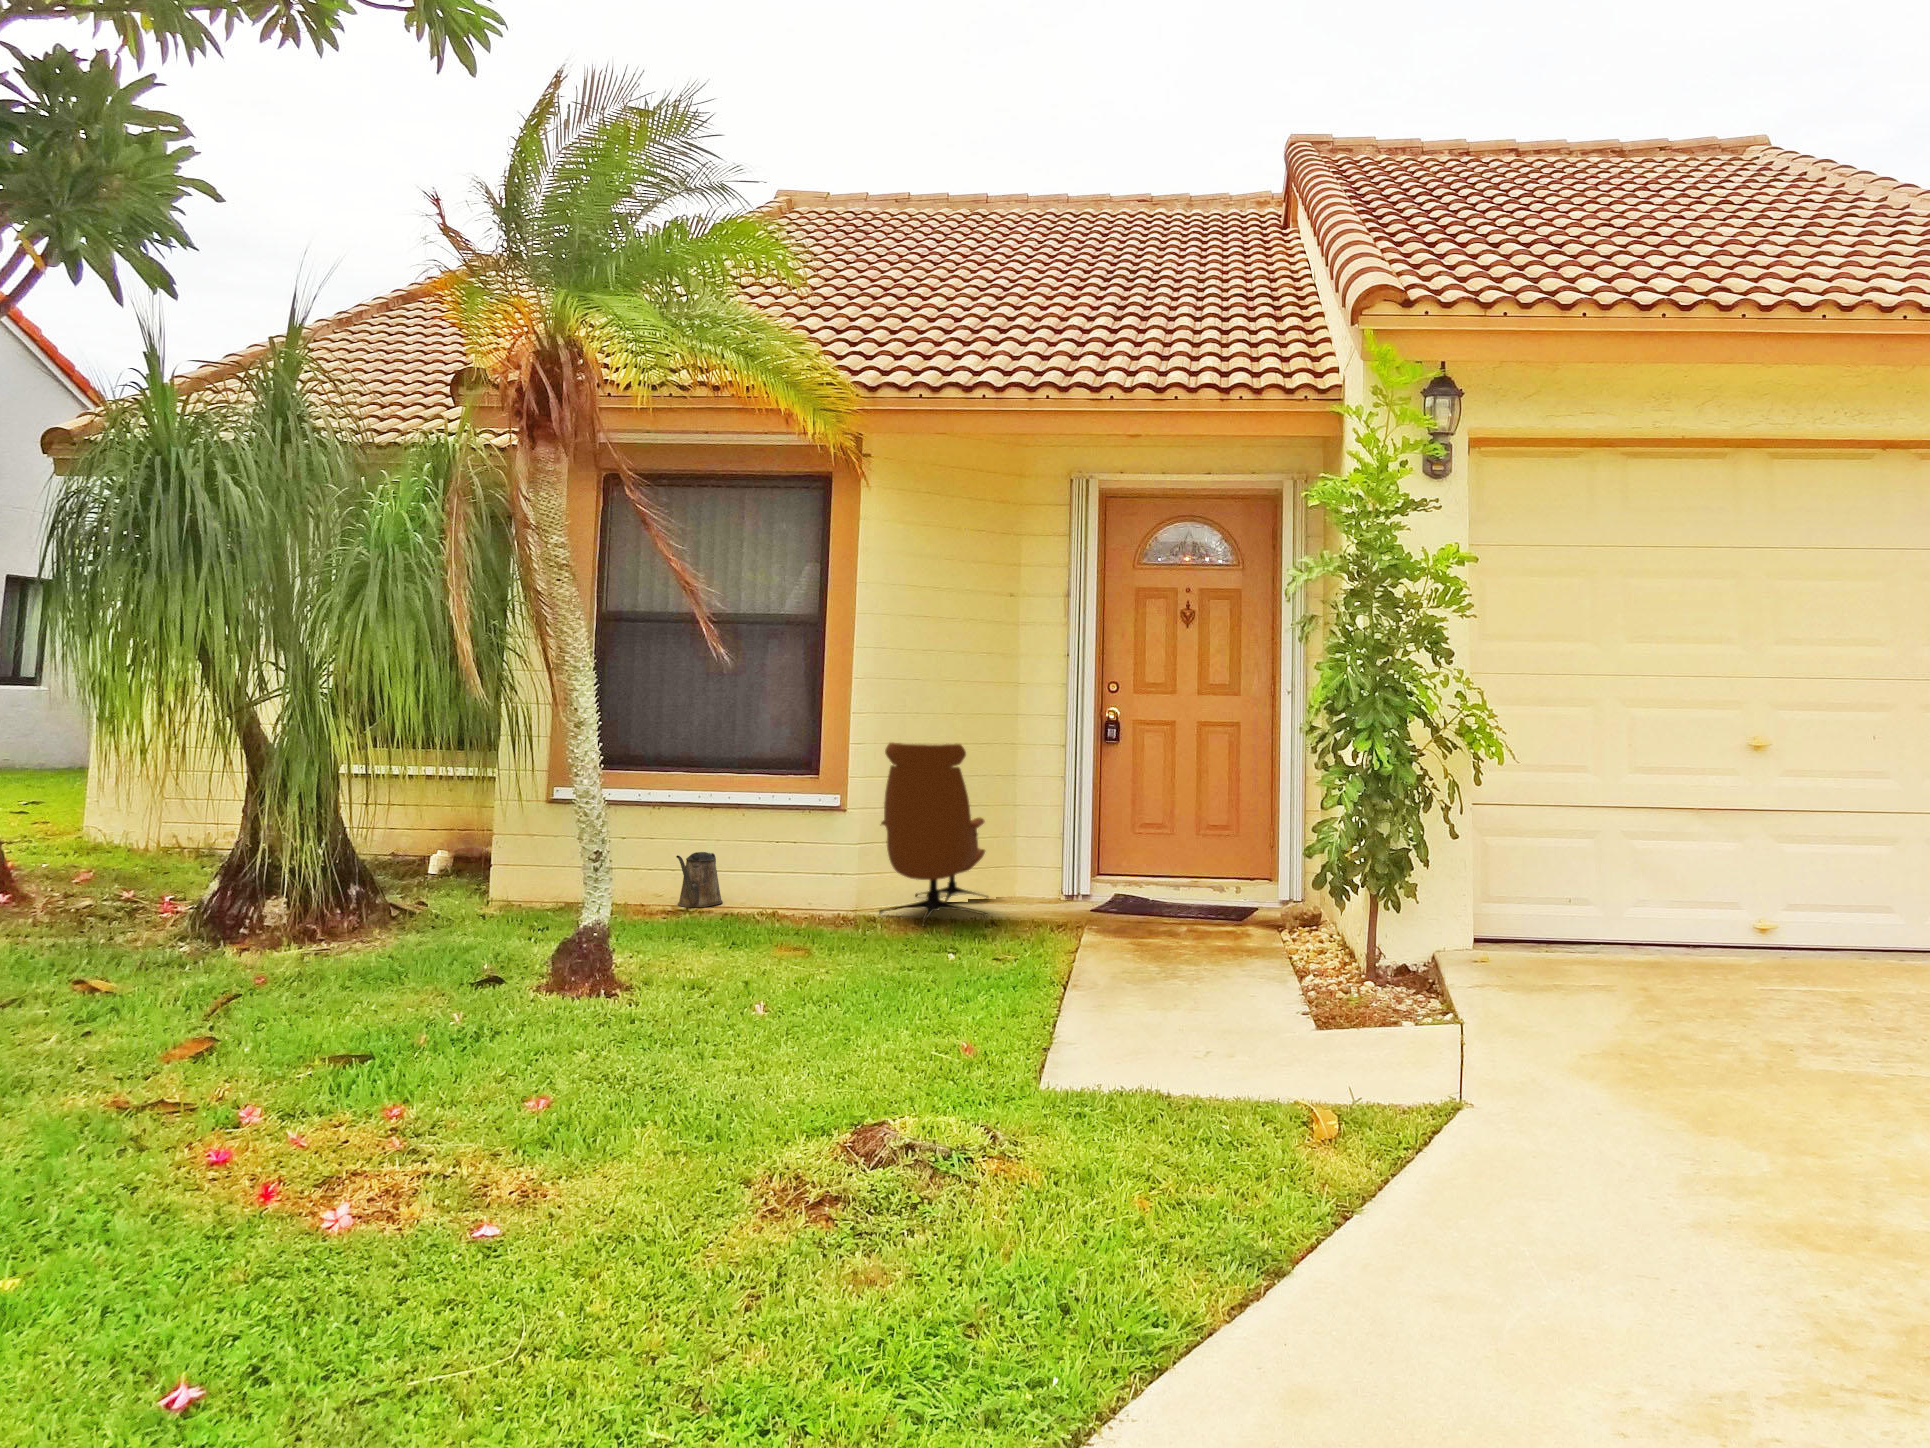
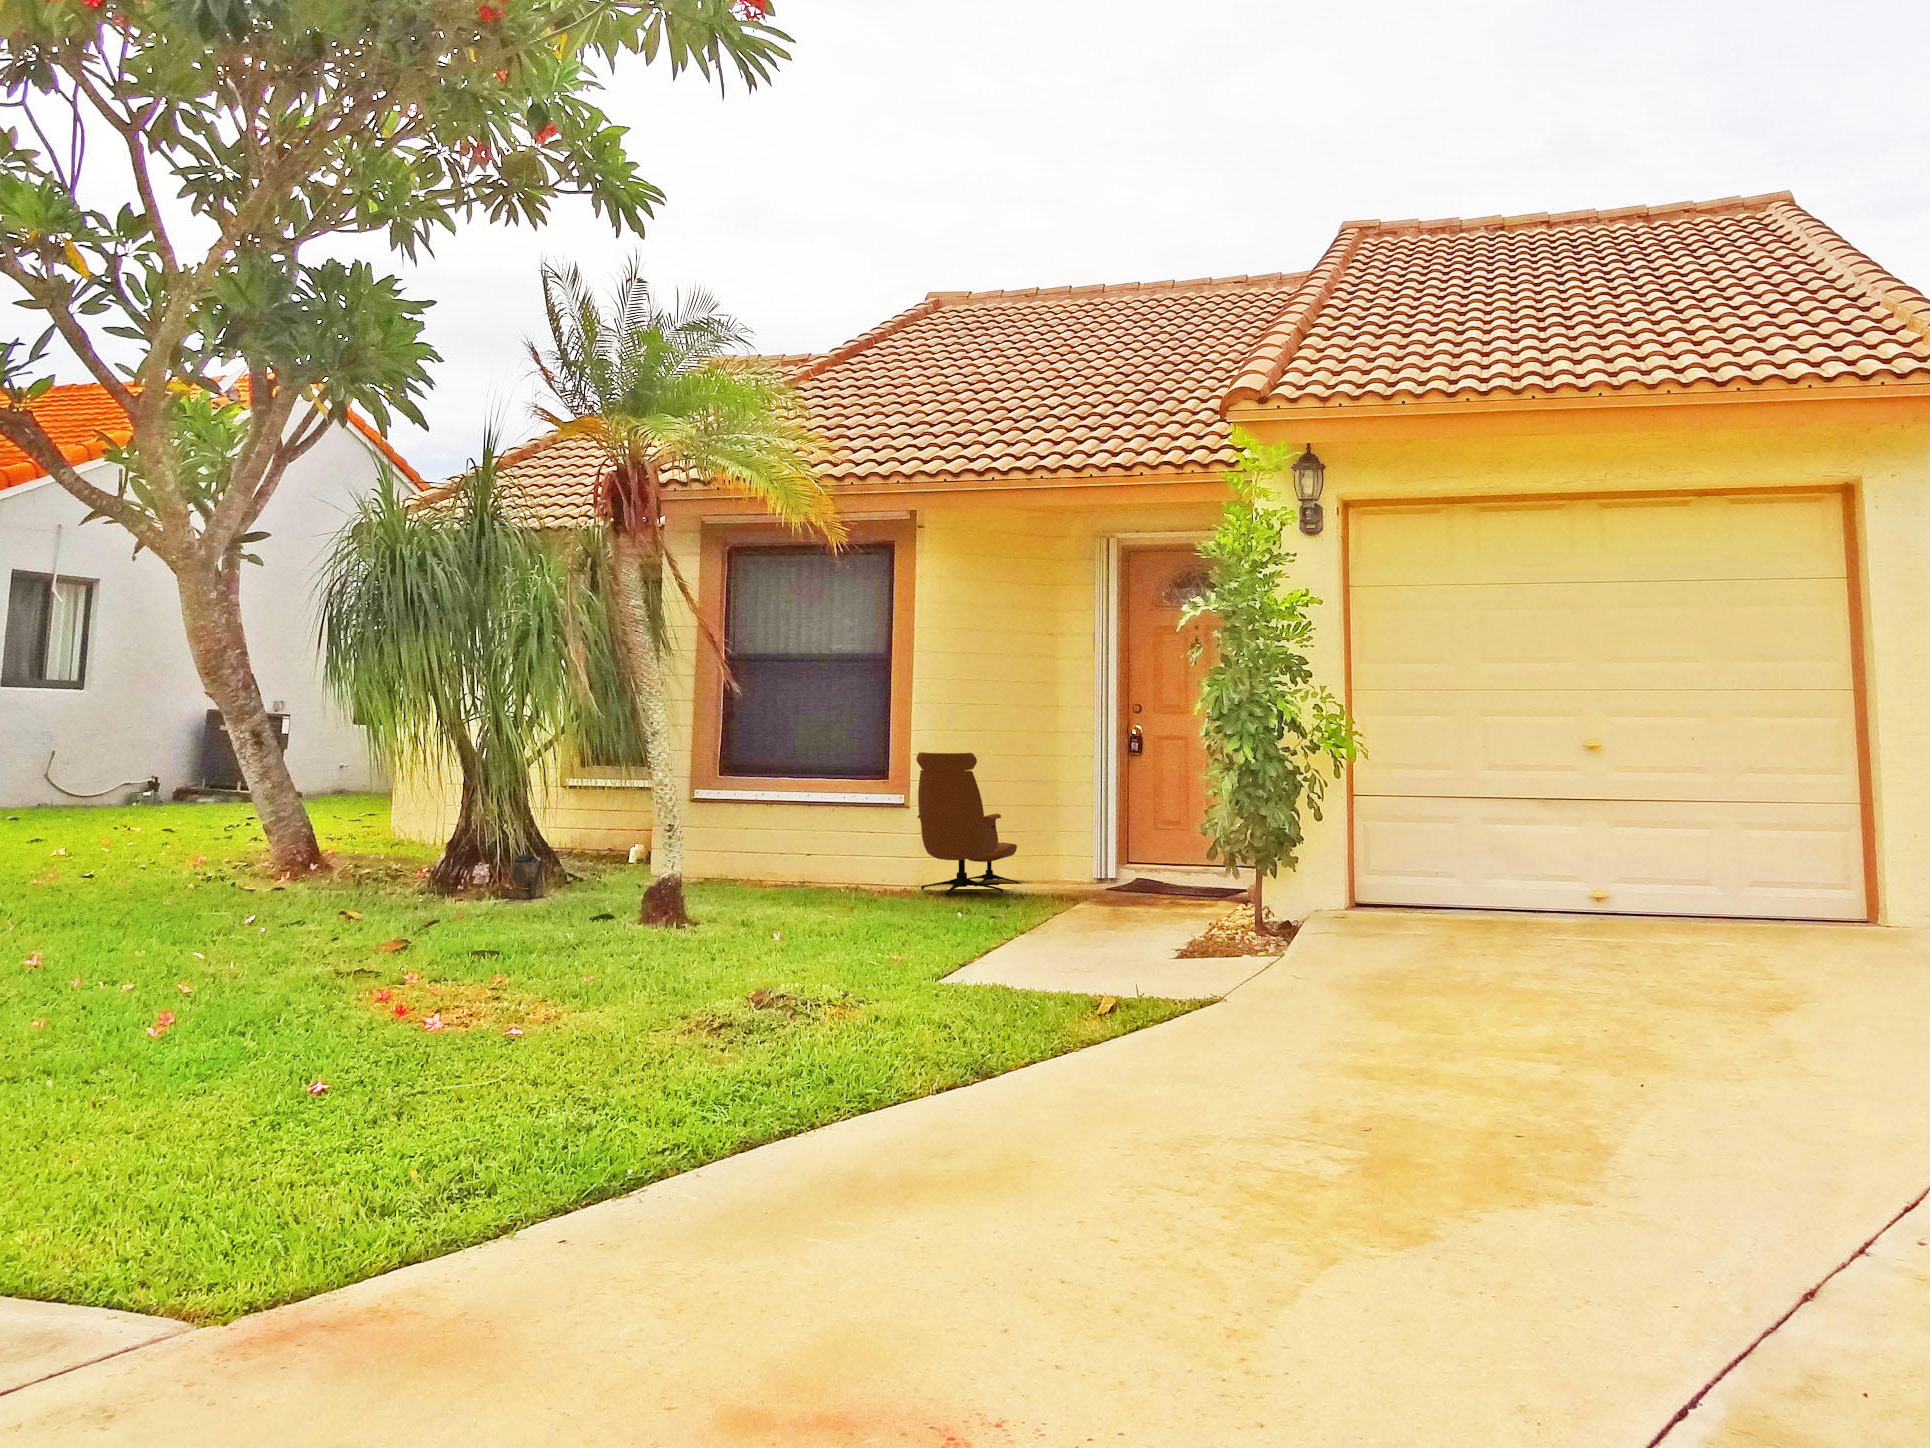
watering can: present [676,852,723,907] -> present [507,853,546,899]

